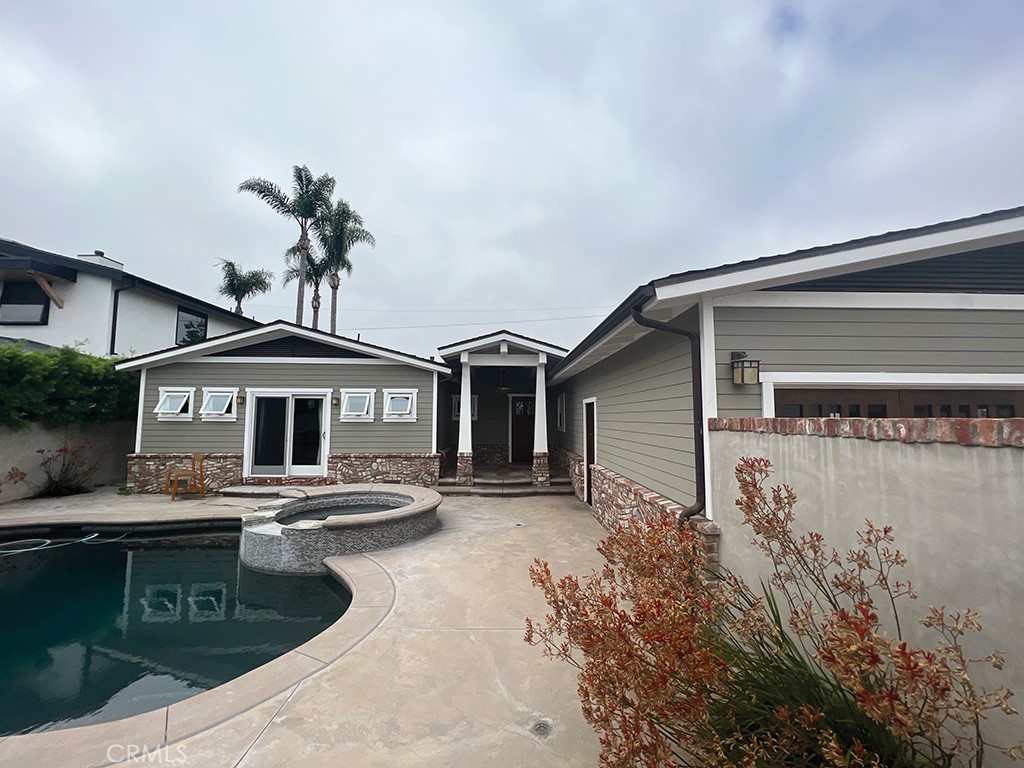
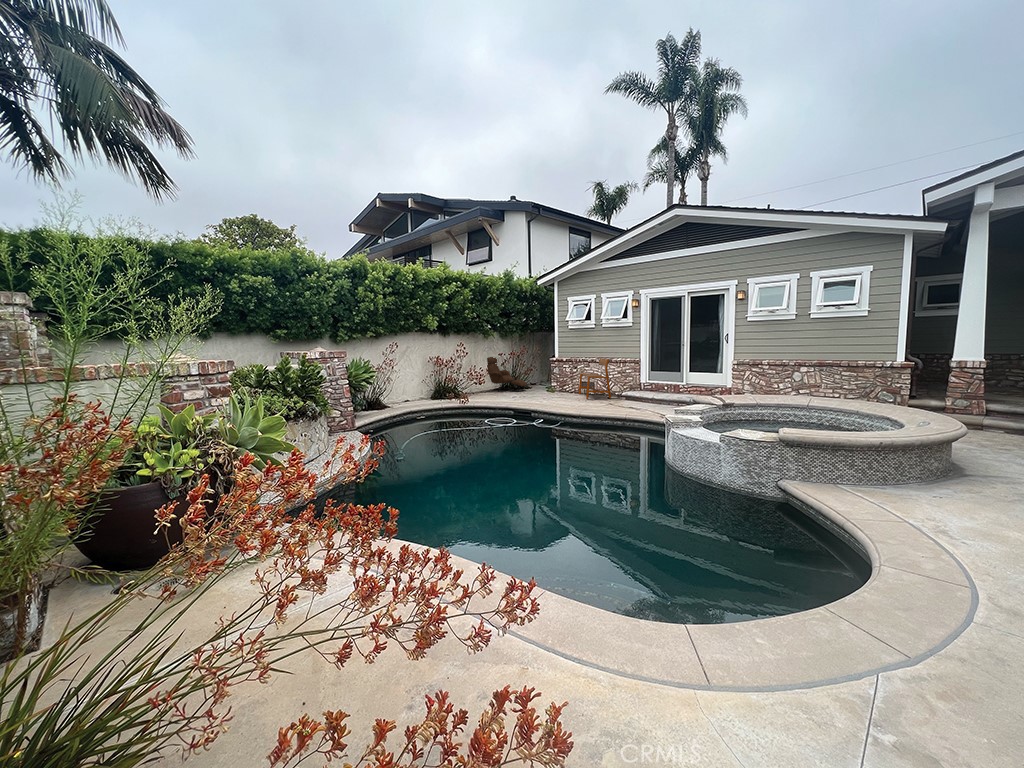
lounge chair: none [14,454,87,501] -> present [487,357,527,392]

